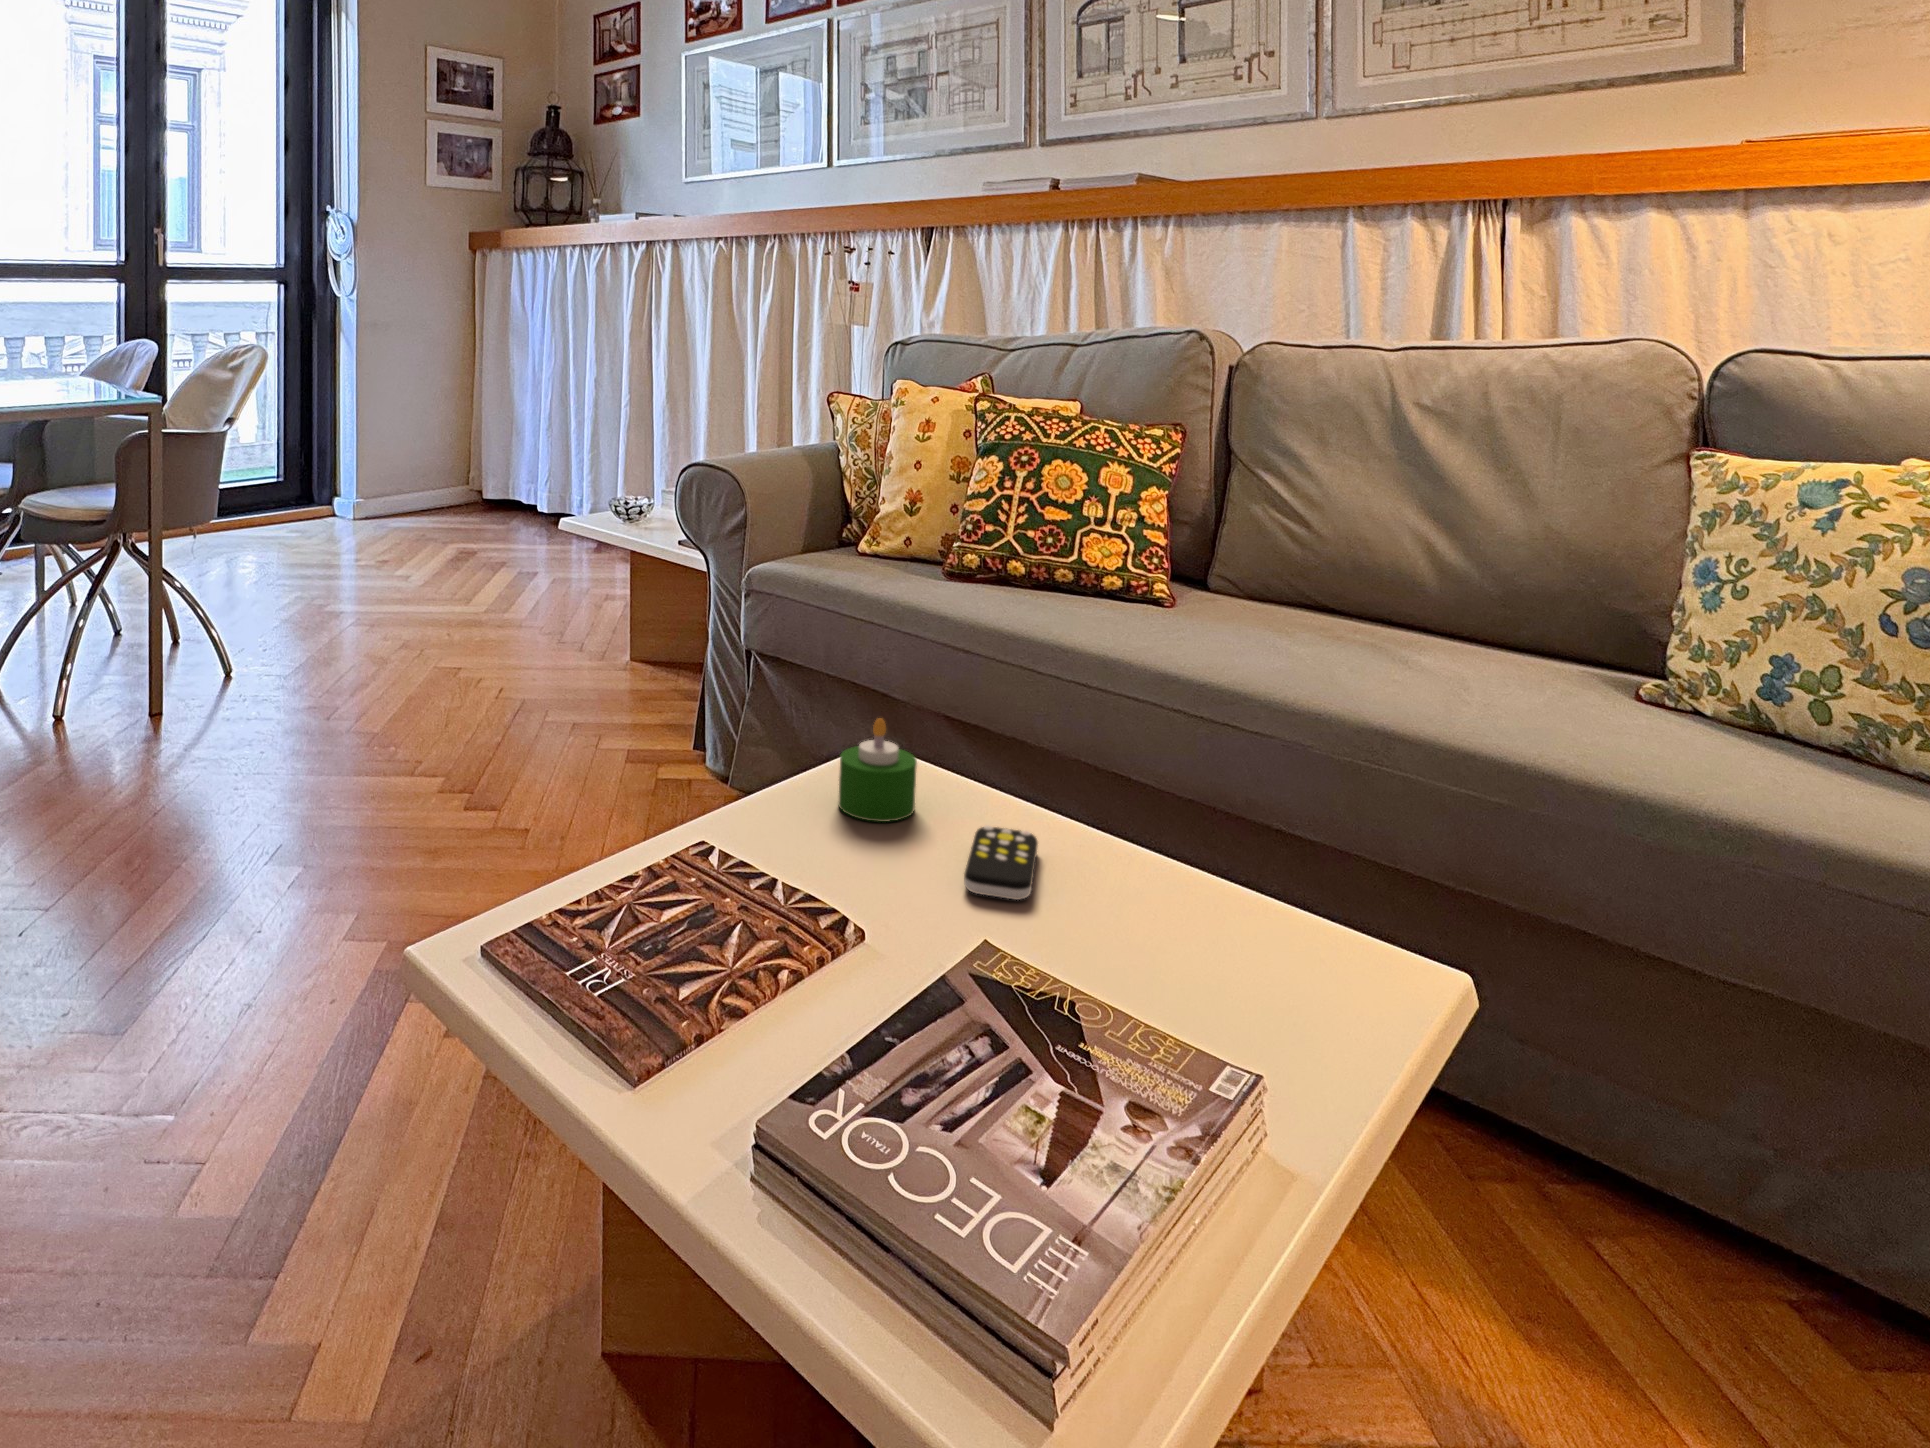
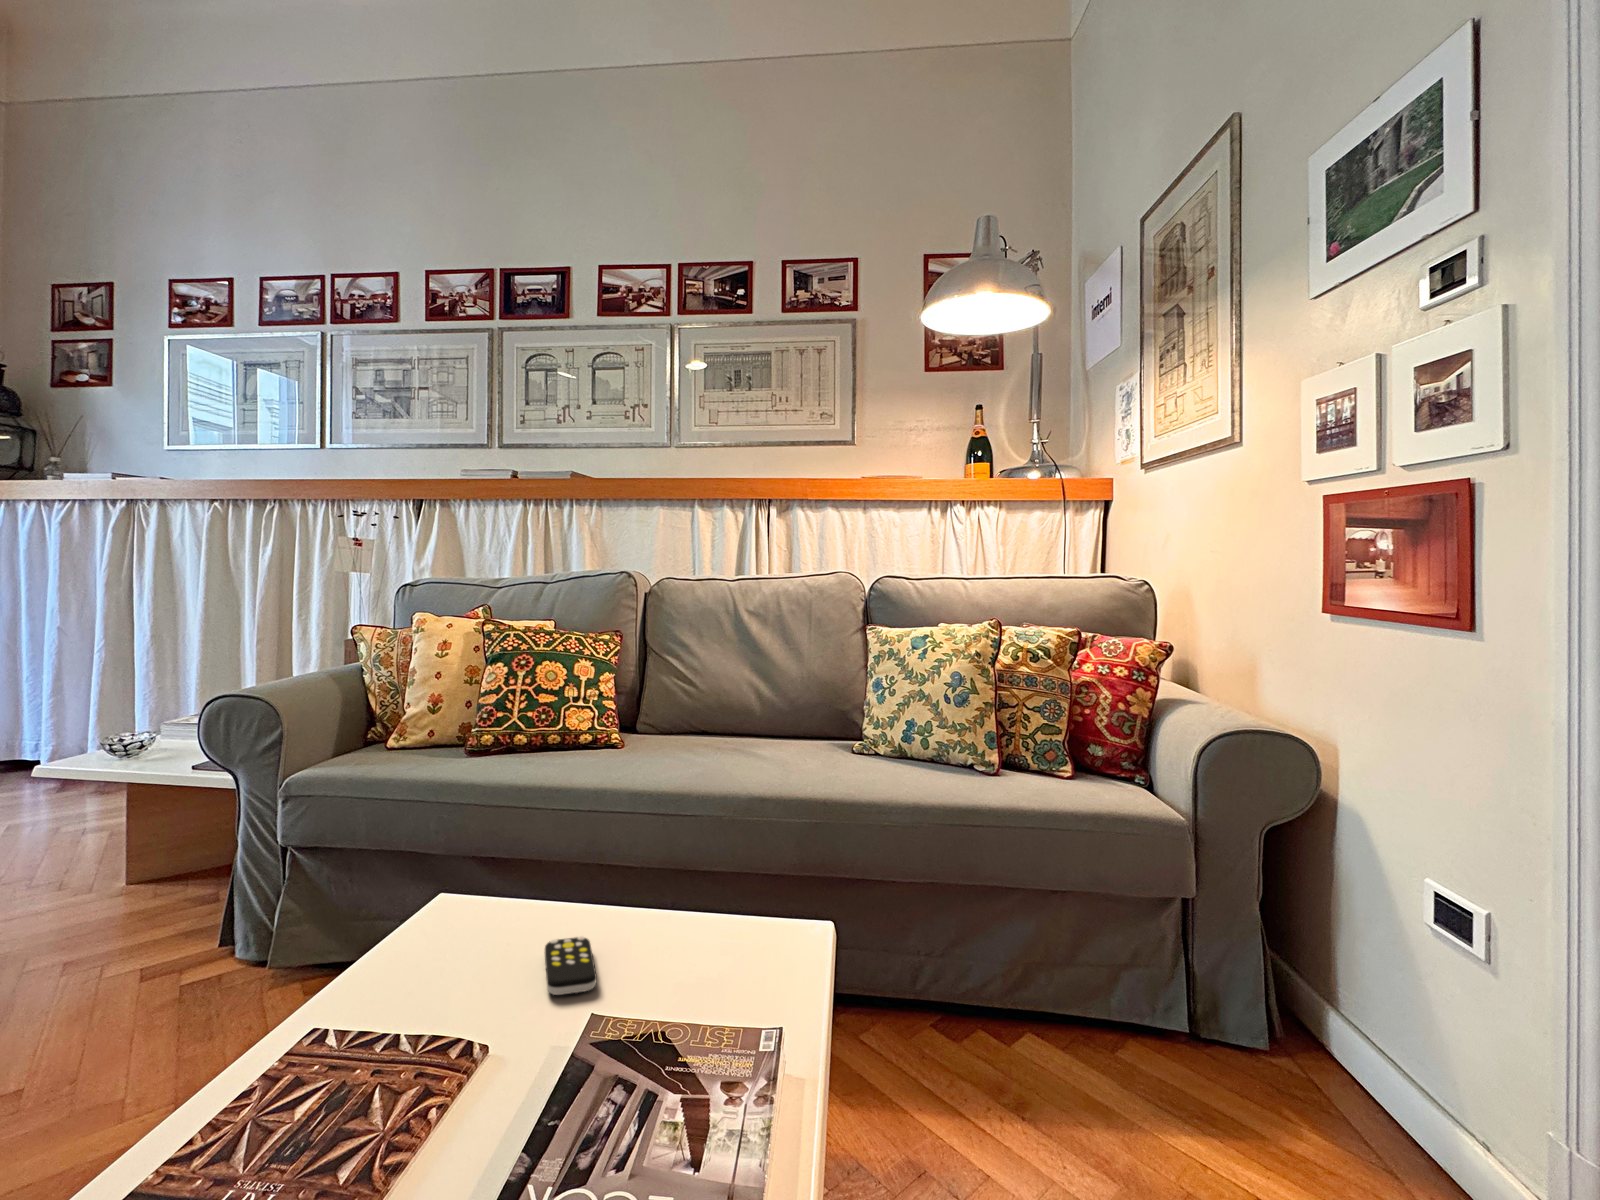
candle: present [839,718,917,822] -> none [428,876,492,960]

